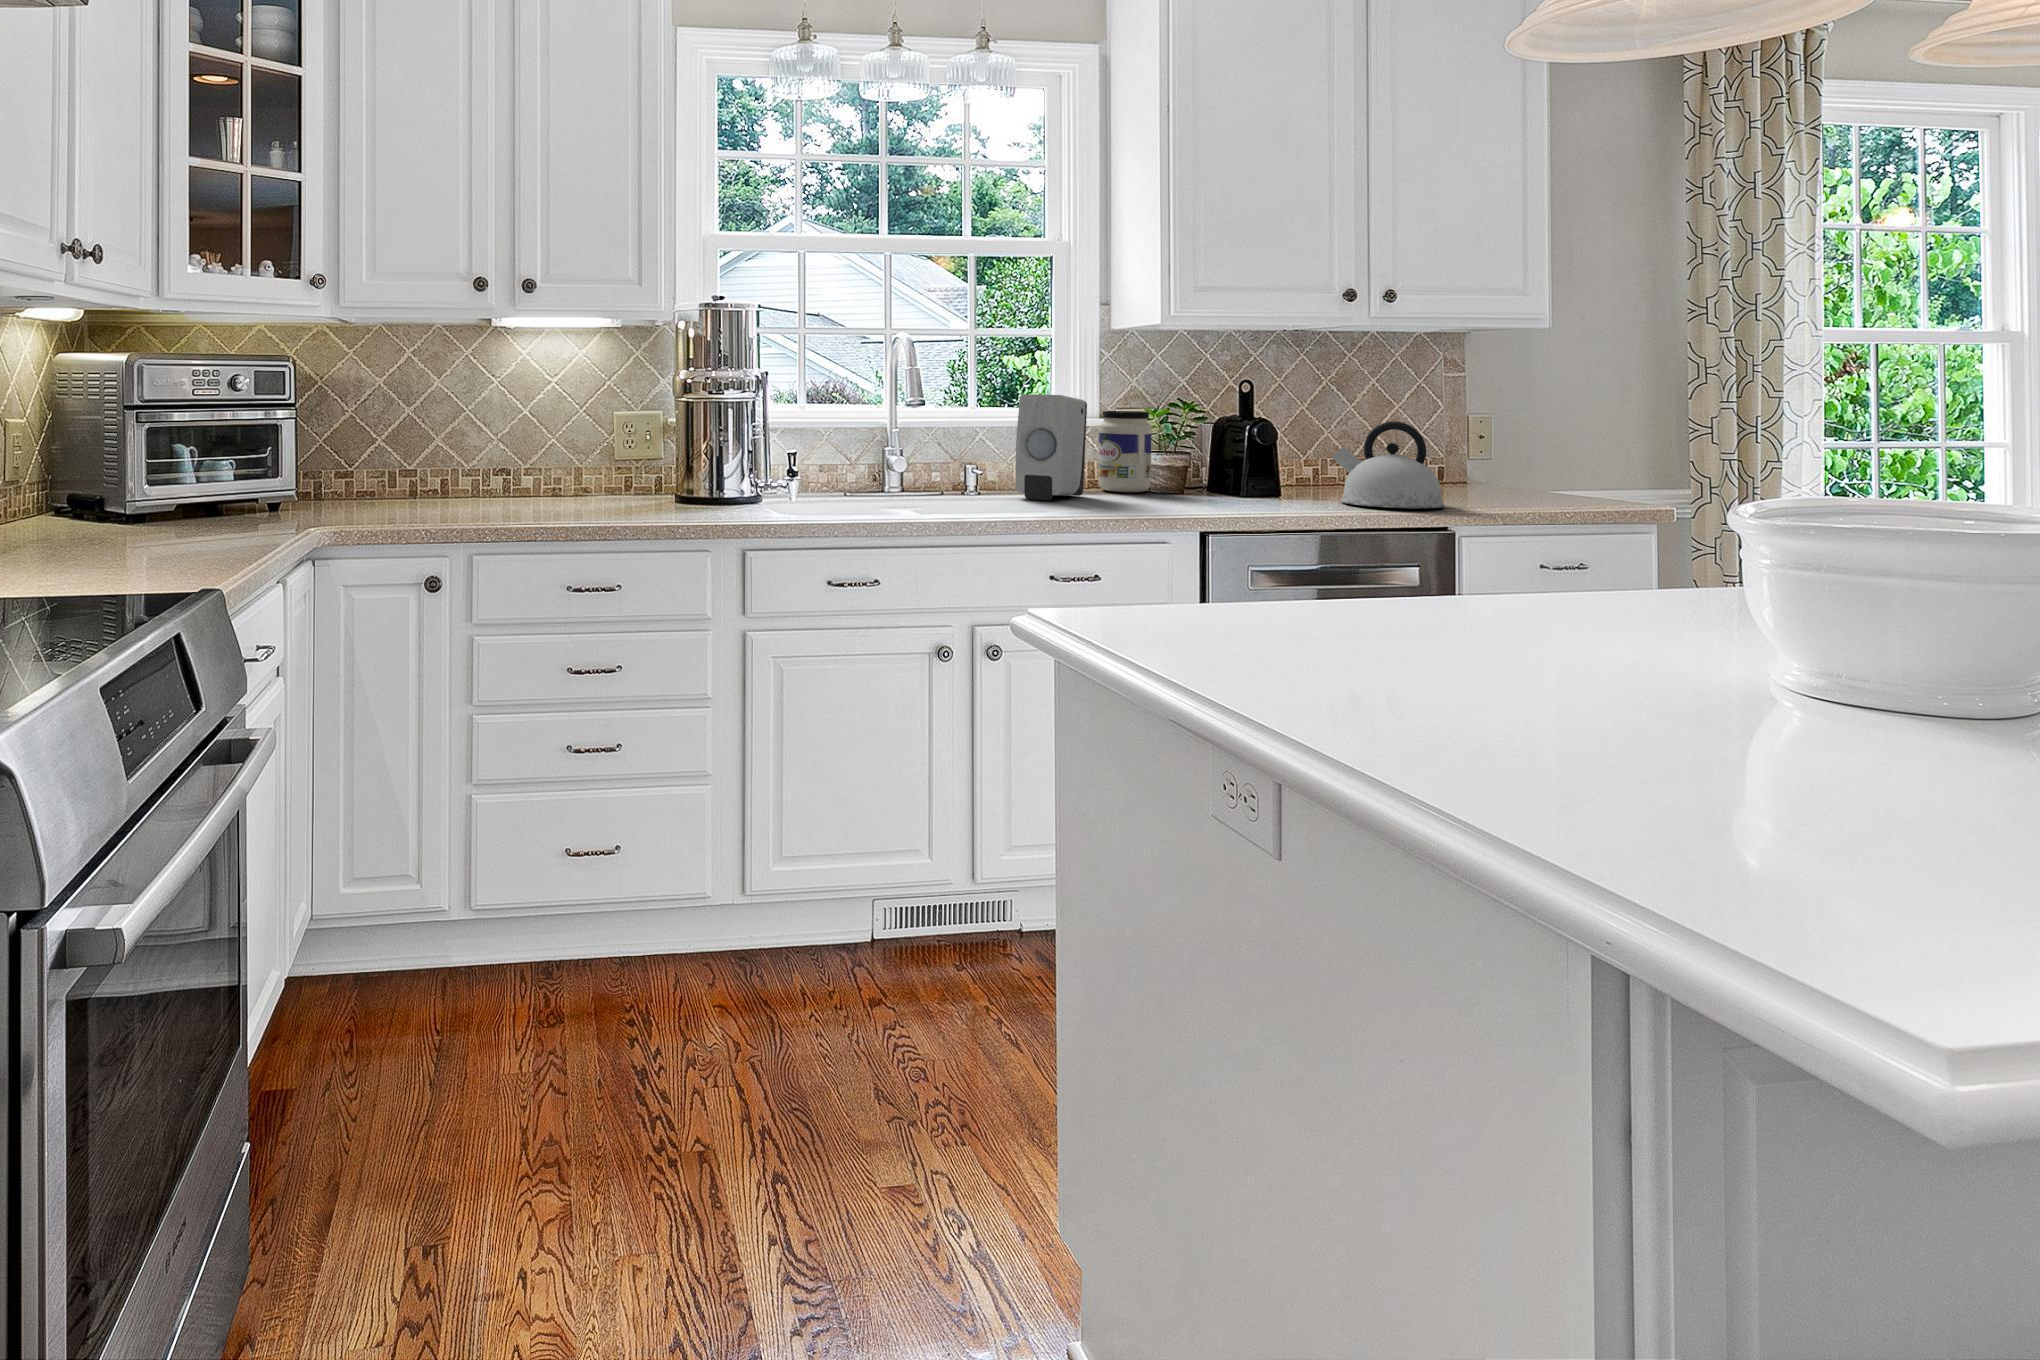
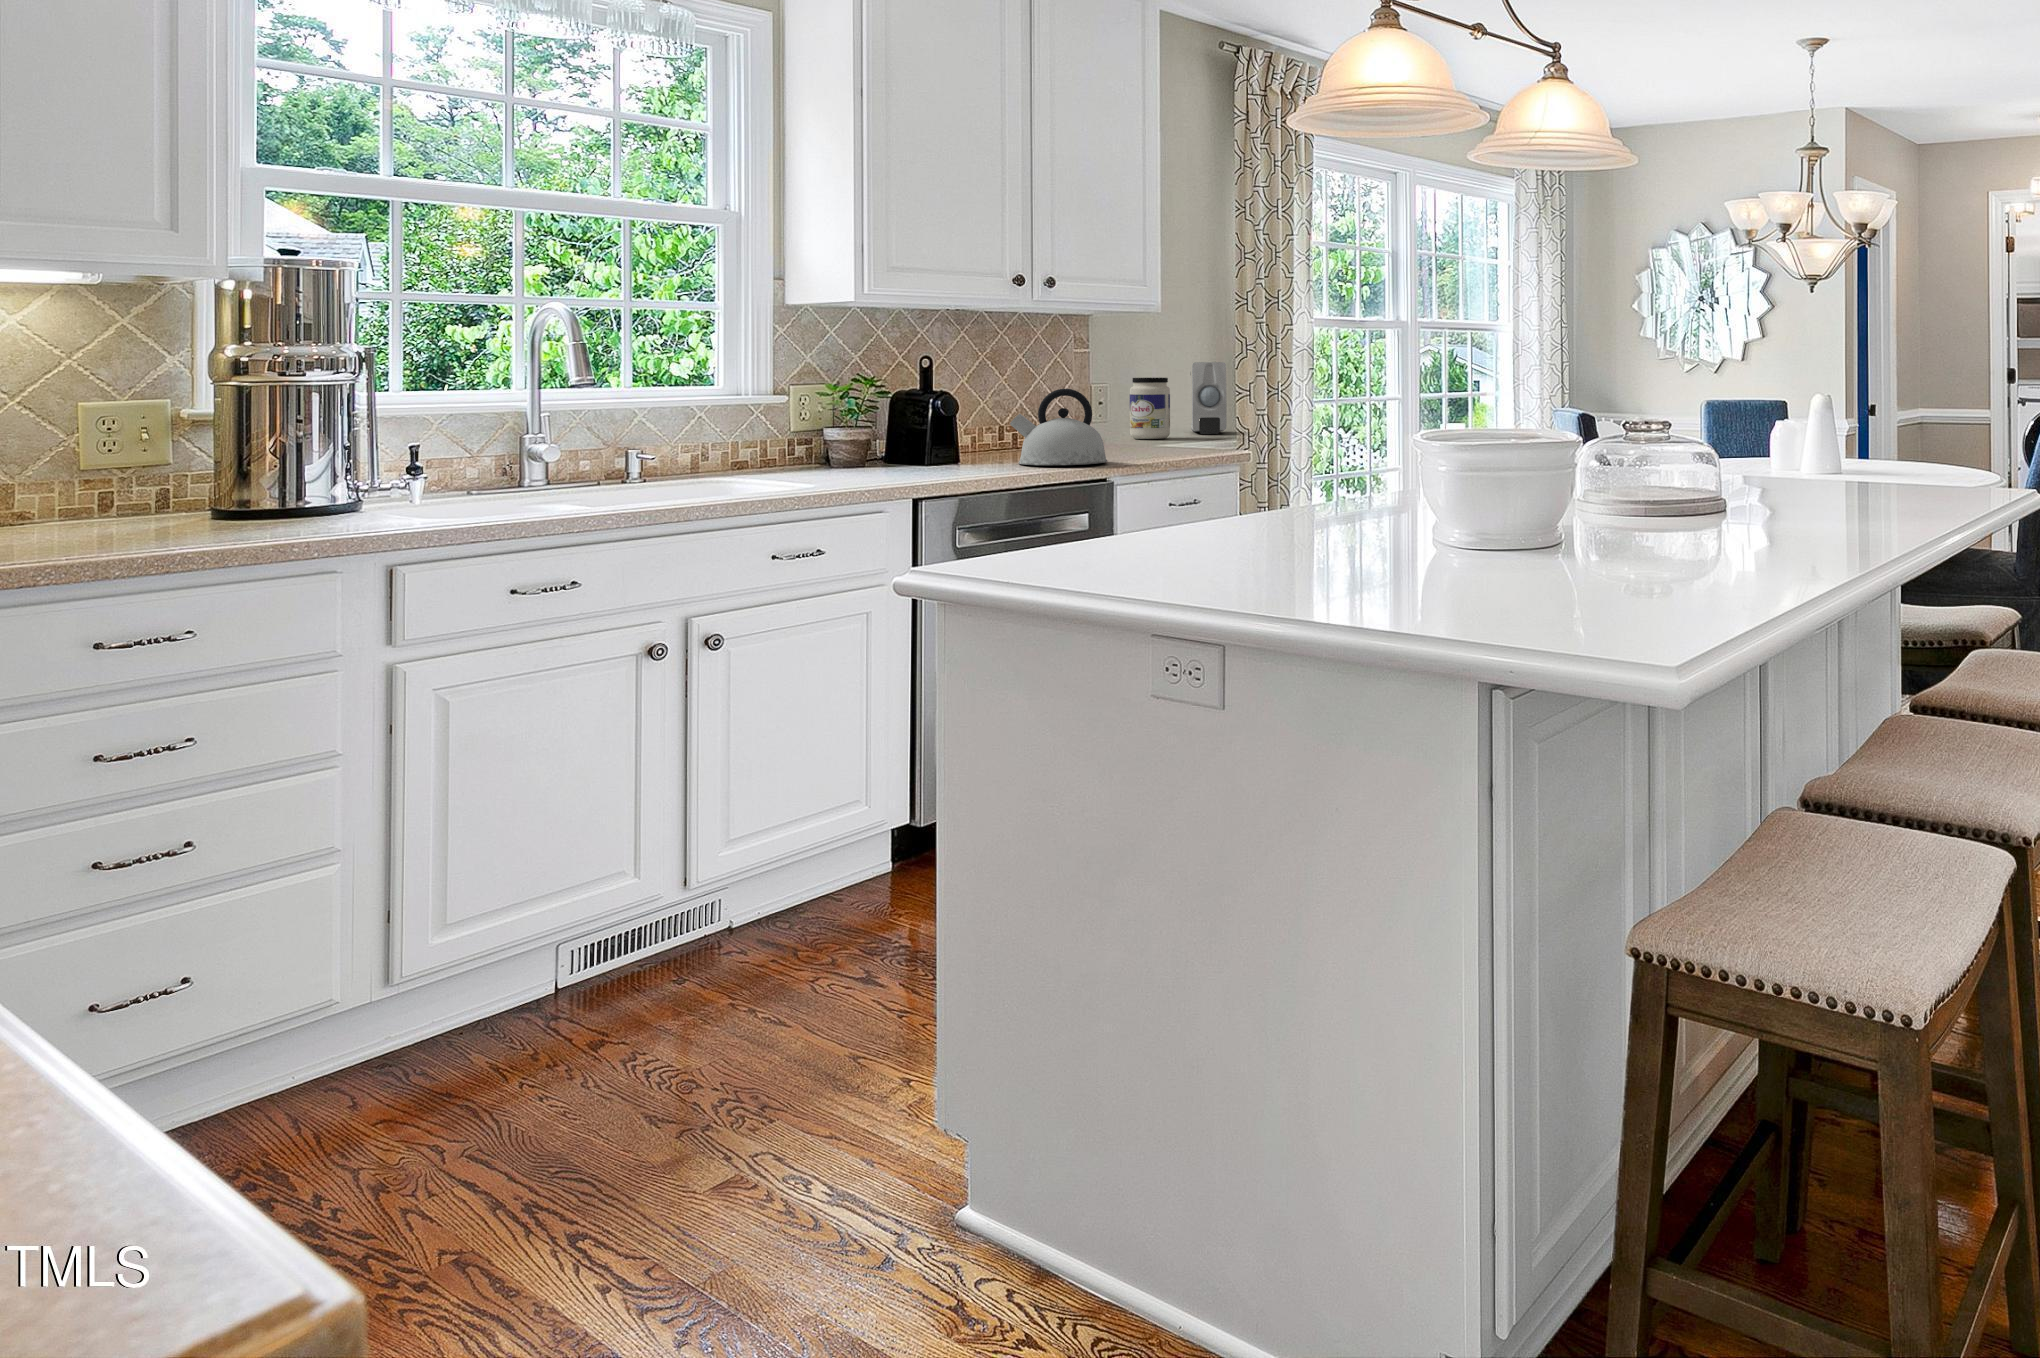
soap dispenser: present [1016,394,1087,500] -> present [1191,362,1227,434]
jar: present [1098,411,1152,492] -> present [1130,378,1170,439]

